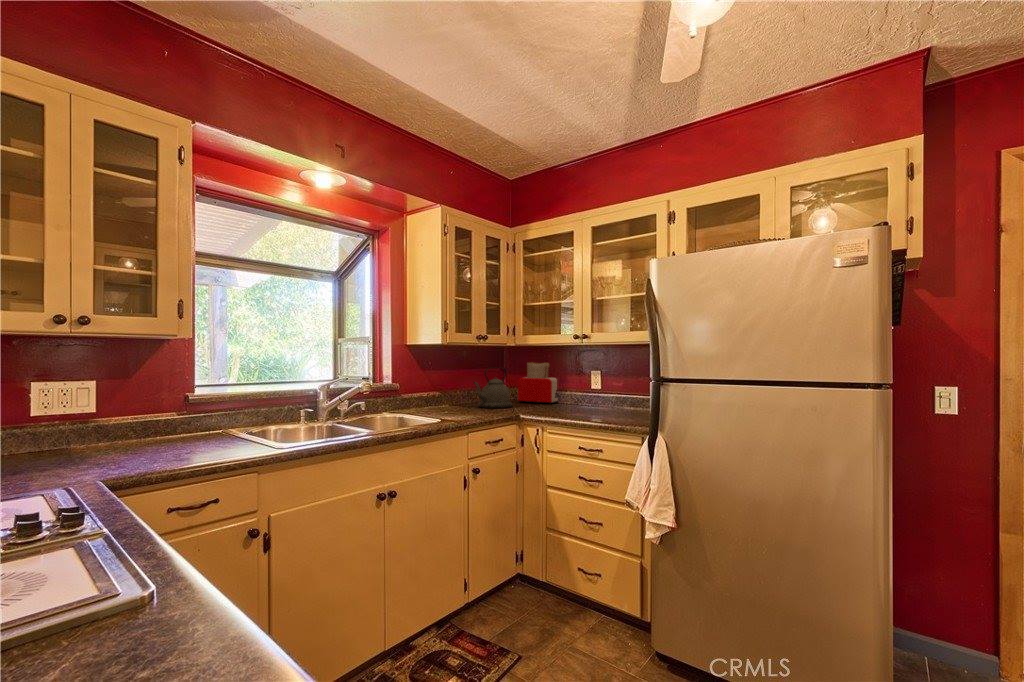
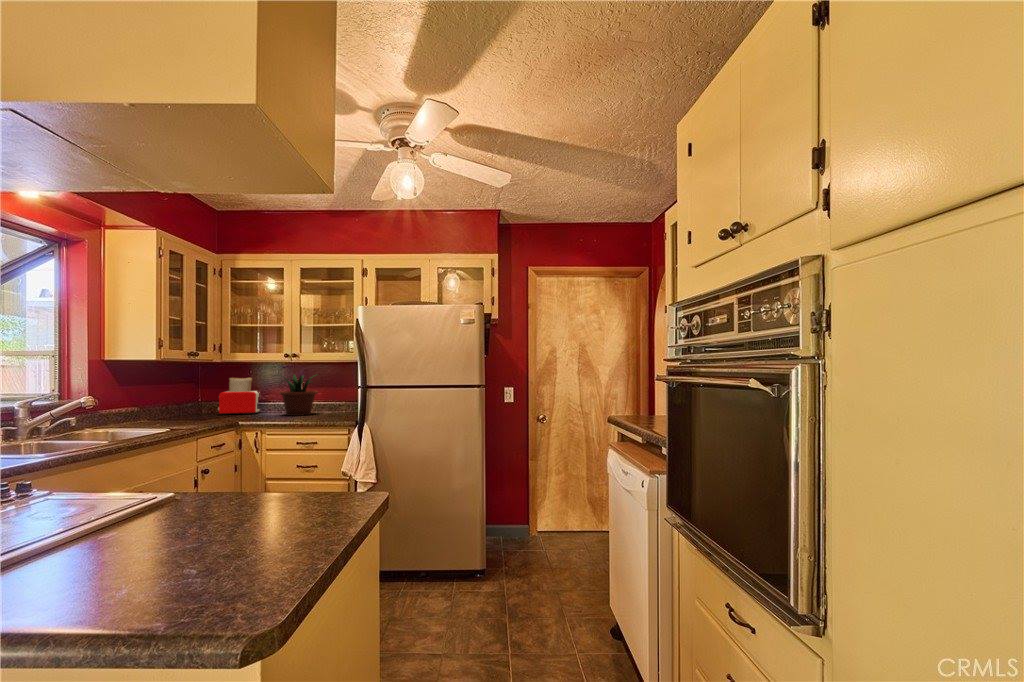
potted plant: none [560,360,616,411] -> present [279,375,318,416]
kettle: present [474,368,512,408] -> none [182,383,220,420]

